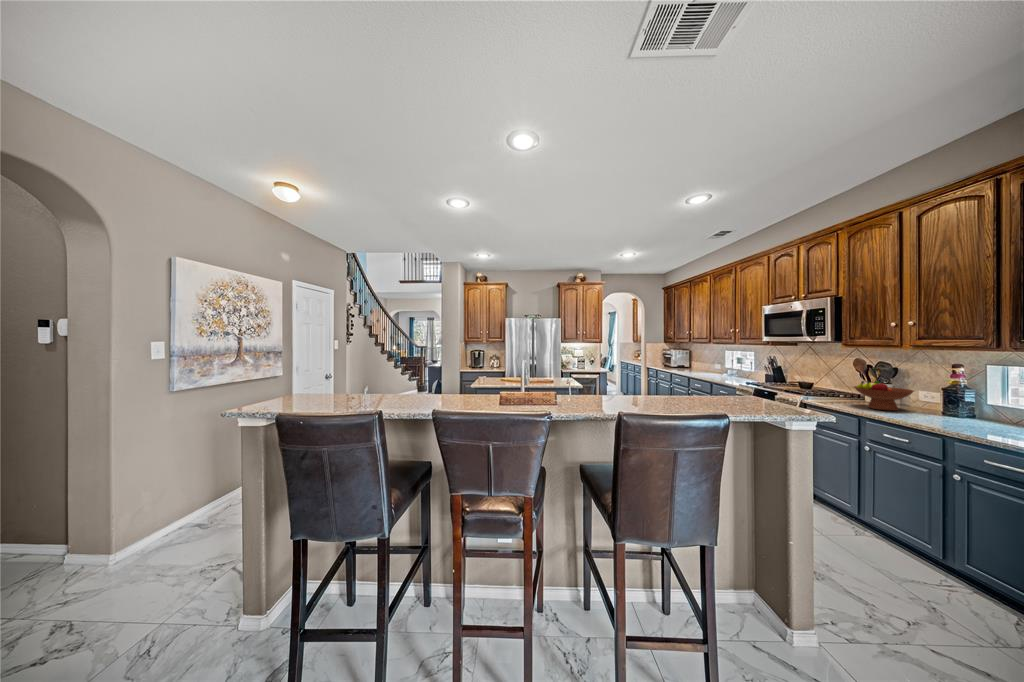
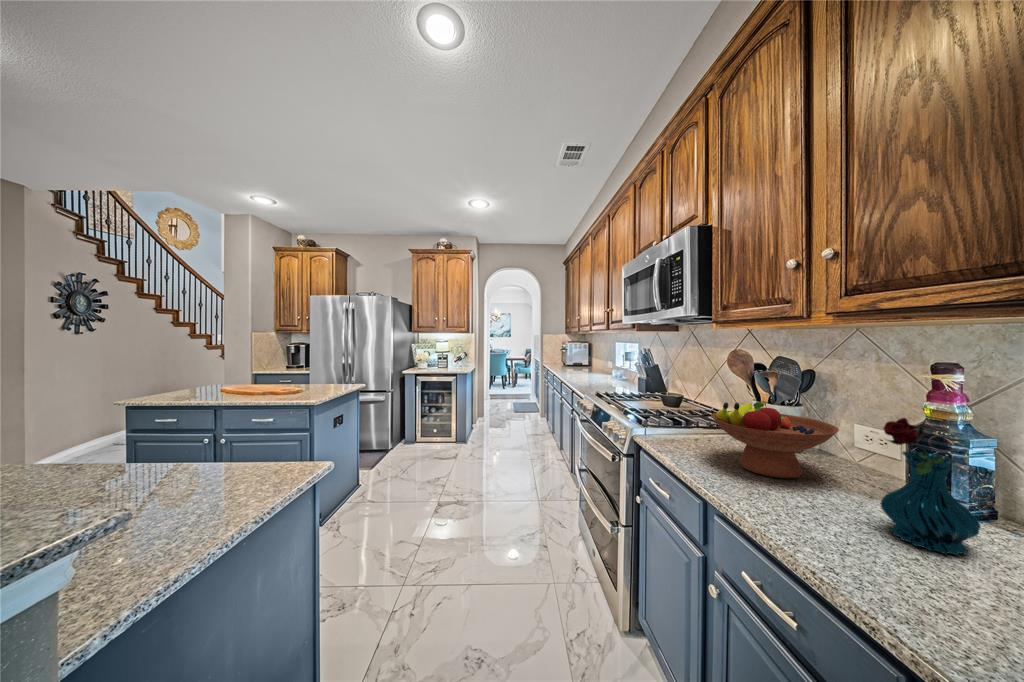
vase: none [932,382,965,423] -> present [881,418,981,556]

